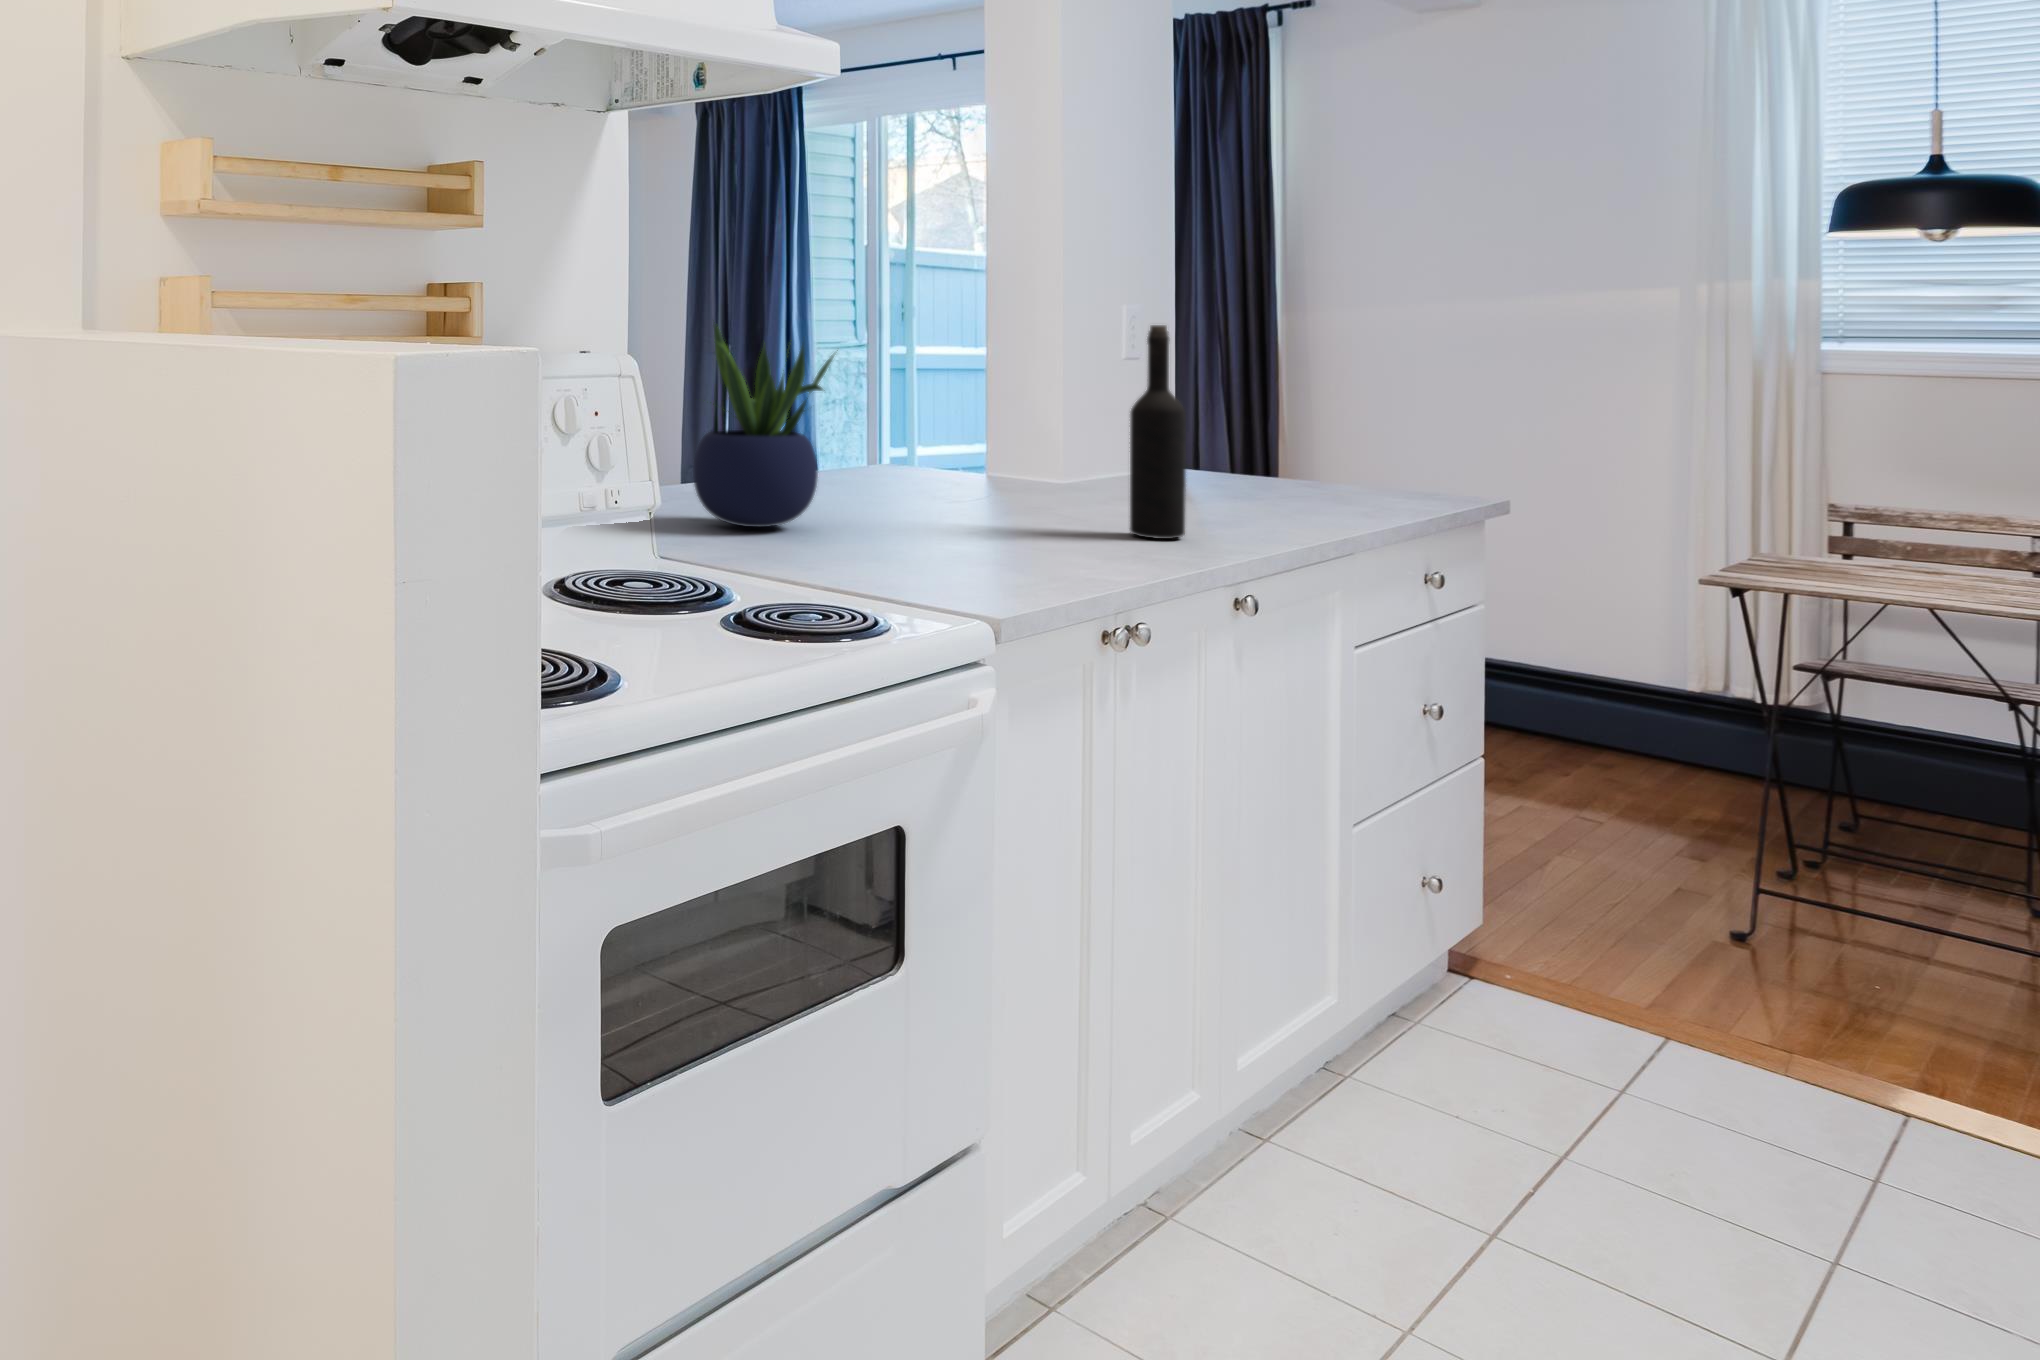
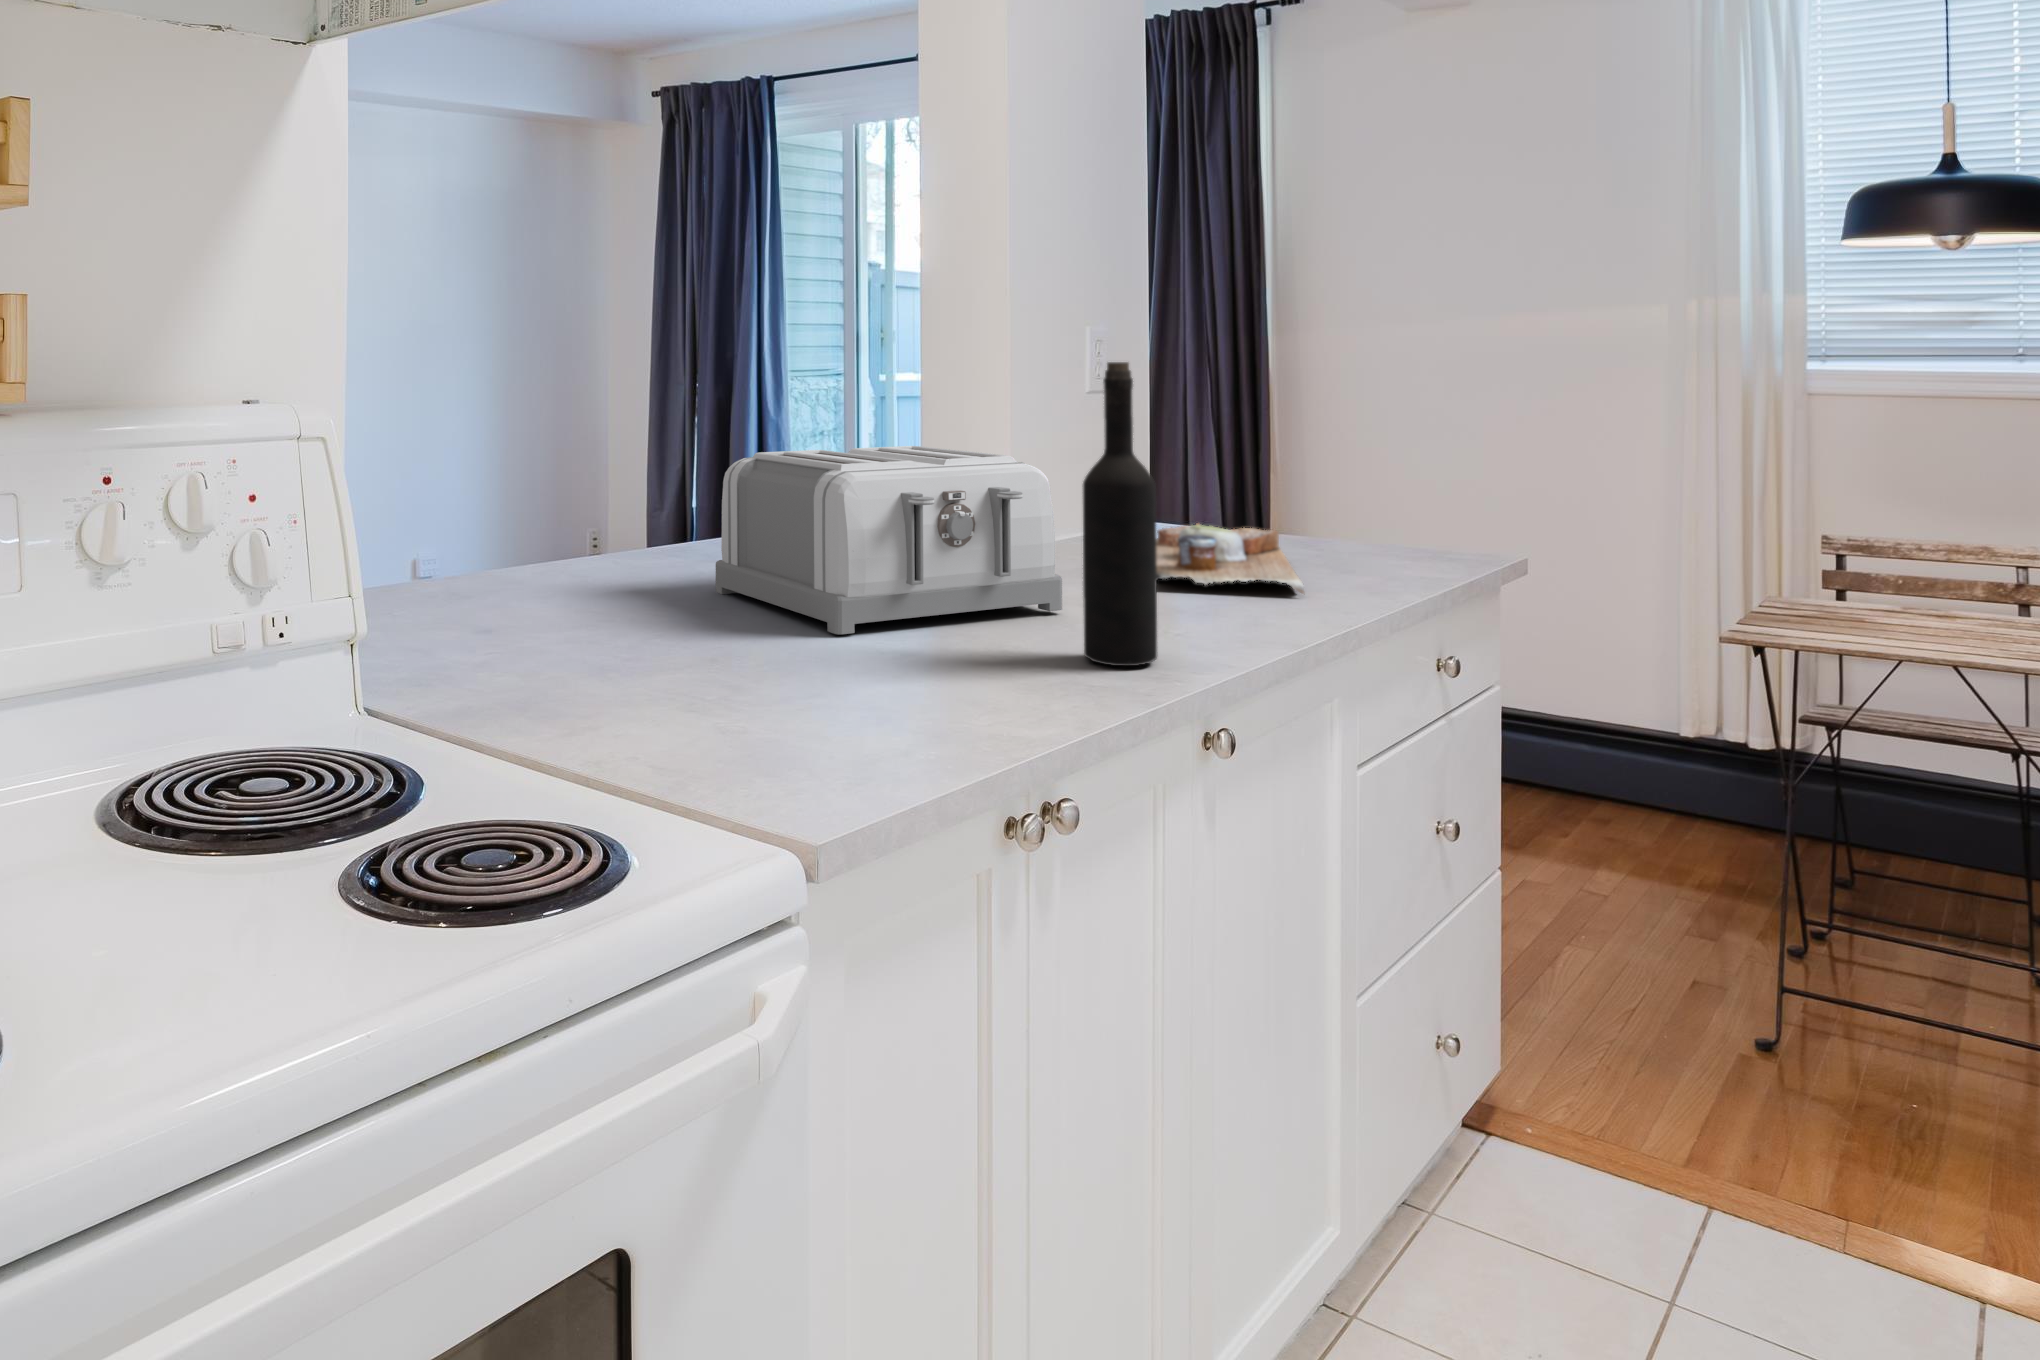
potted plant: present [693,322,838,527] -> none [450,359,676,673]
toaster: none [836,391,1107,517] -> present [716,446,1062,634]
cutting board: none [1175,458,1301,508] -> present [1156,524,1304,593]

